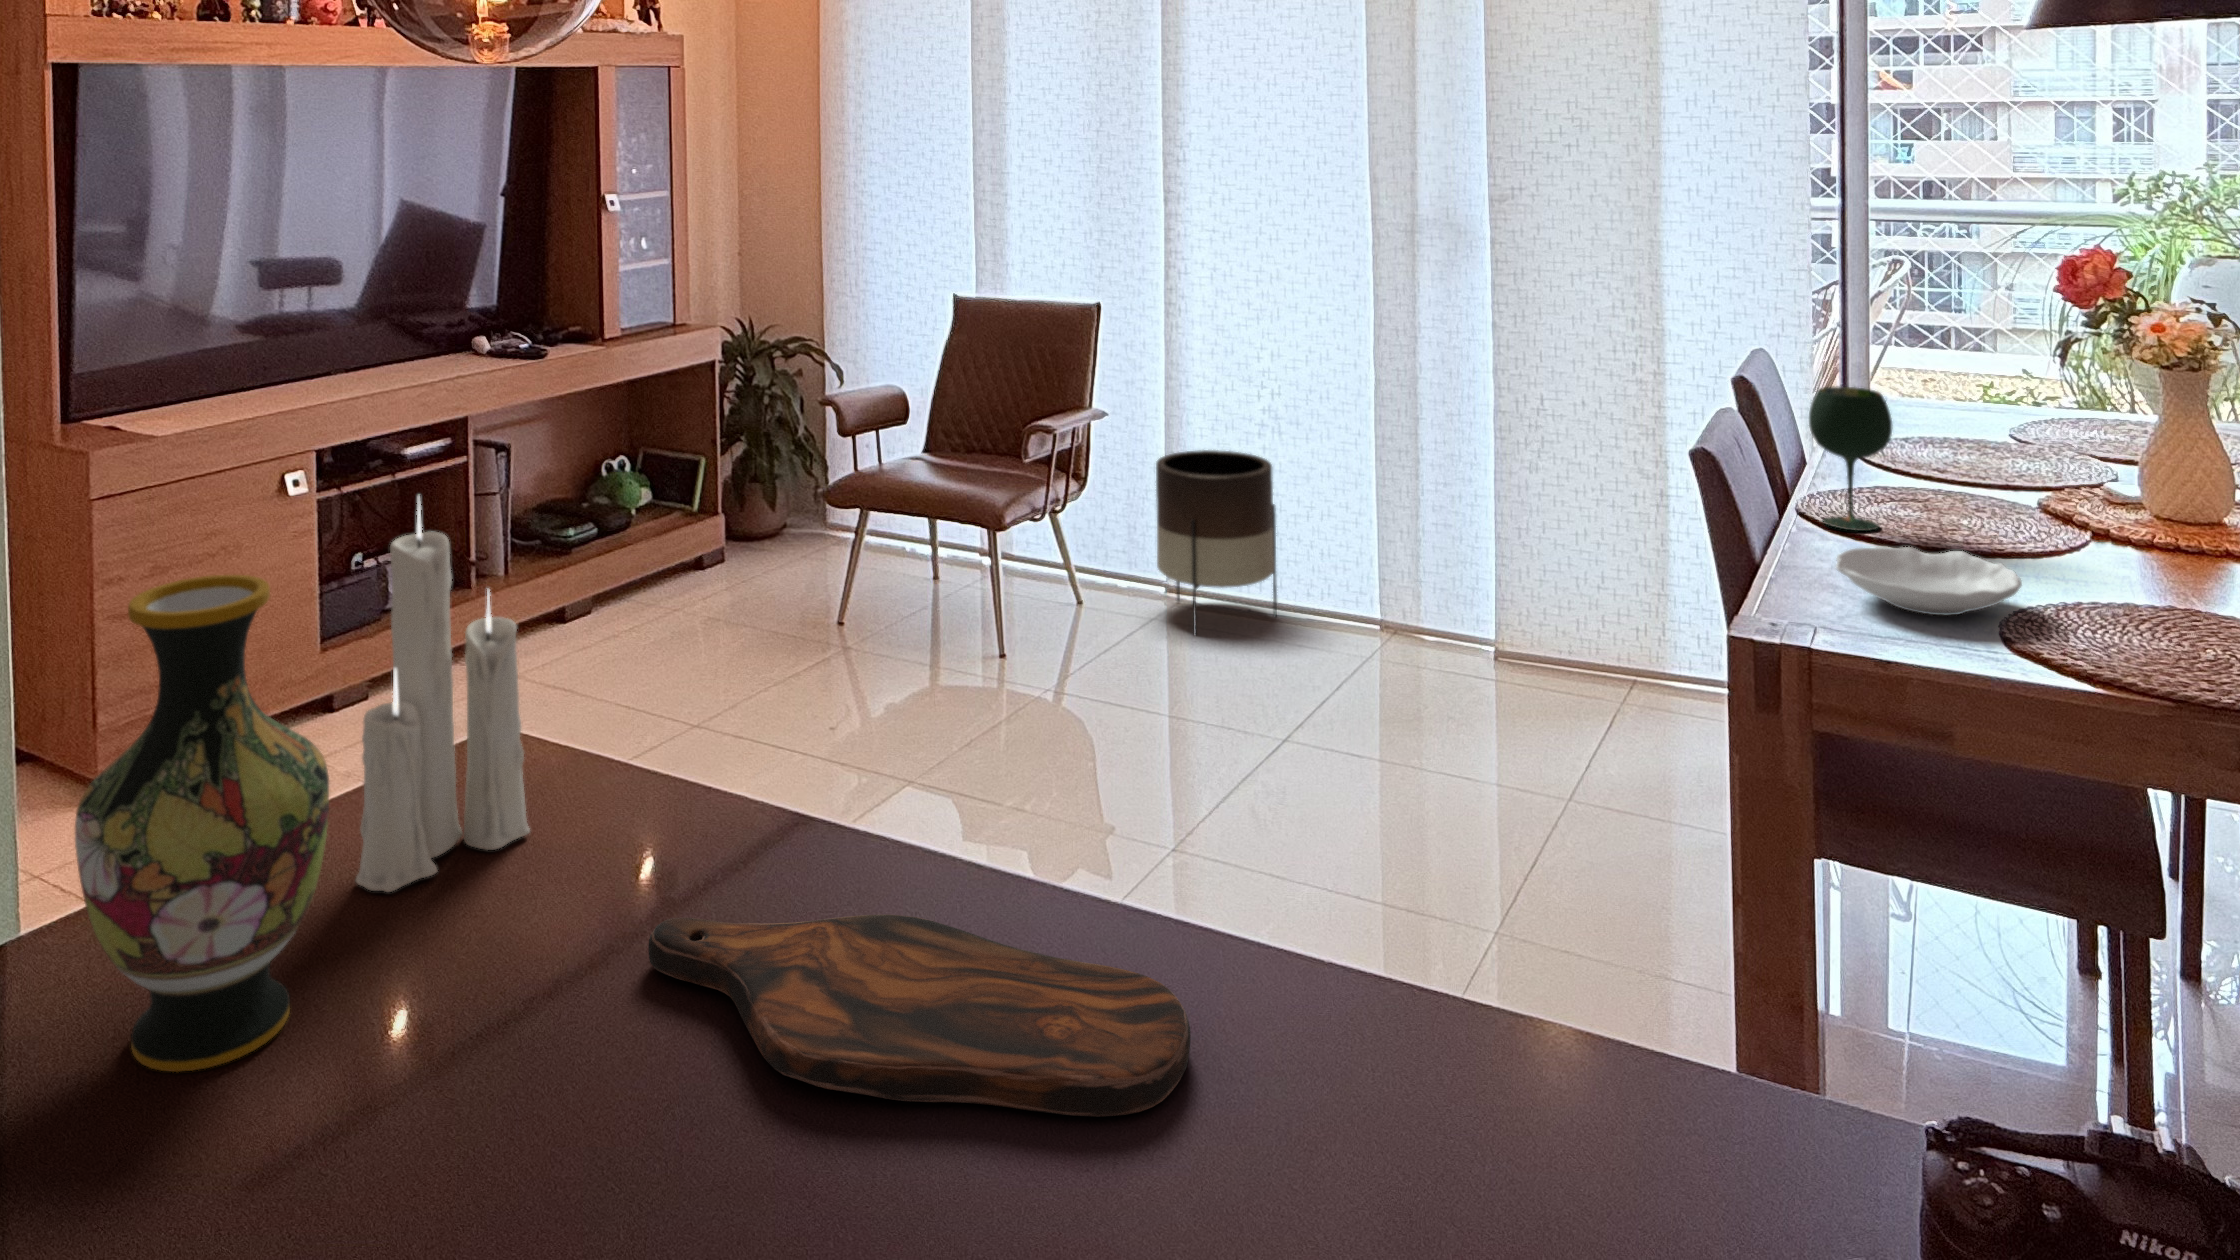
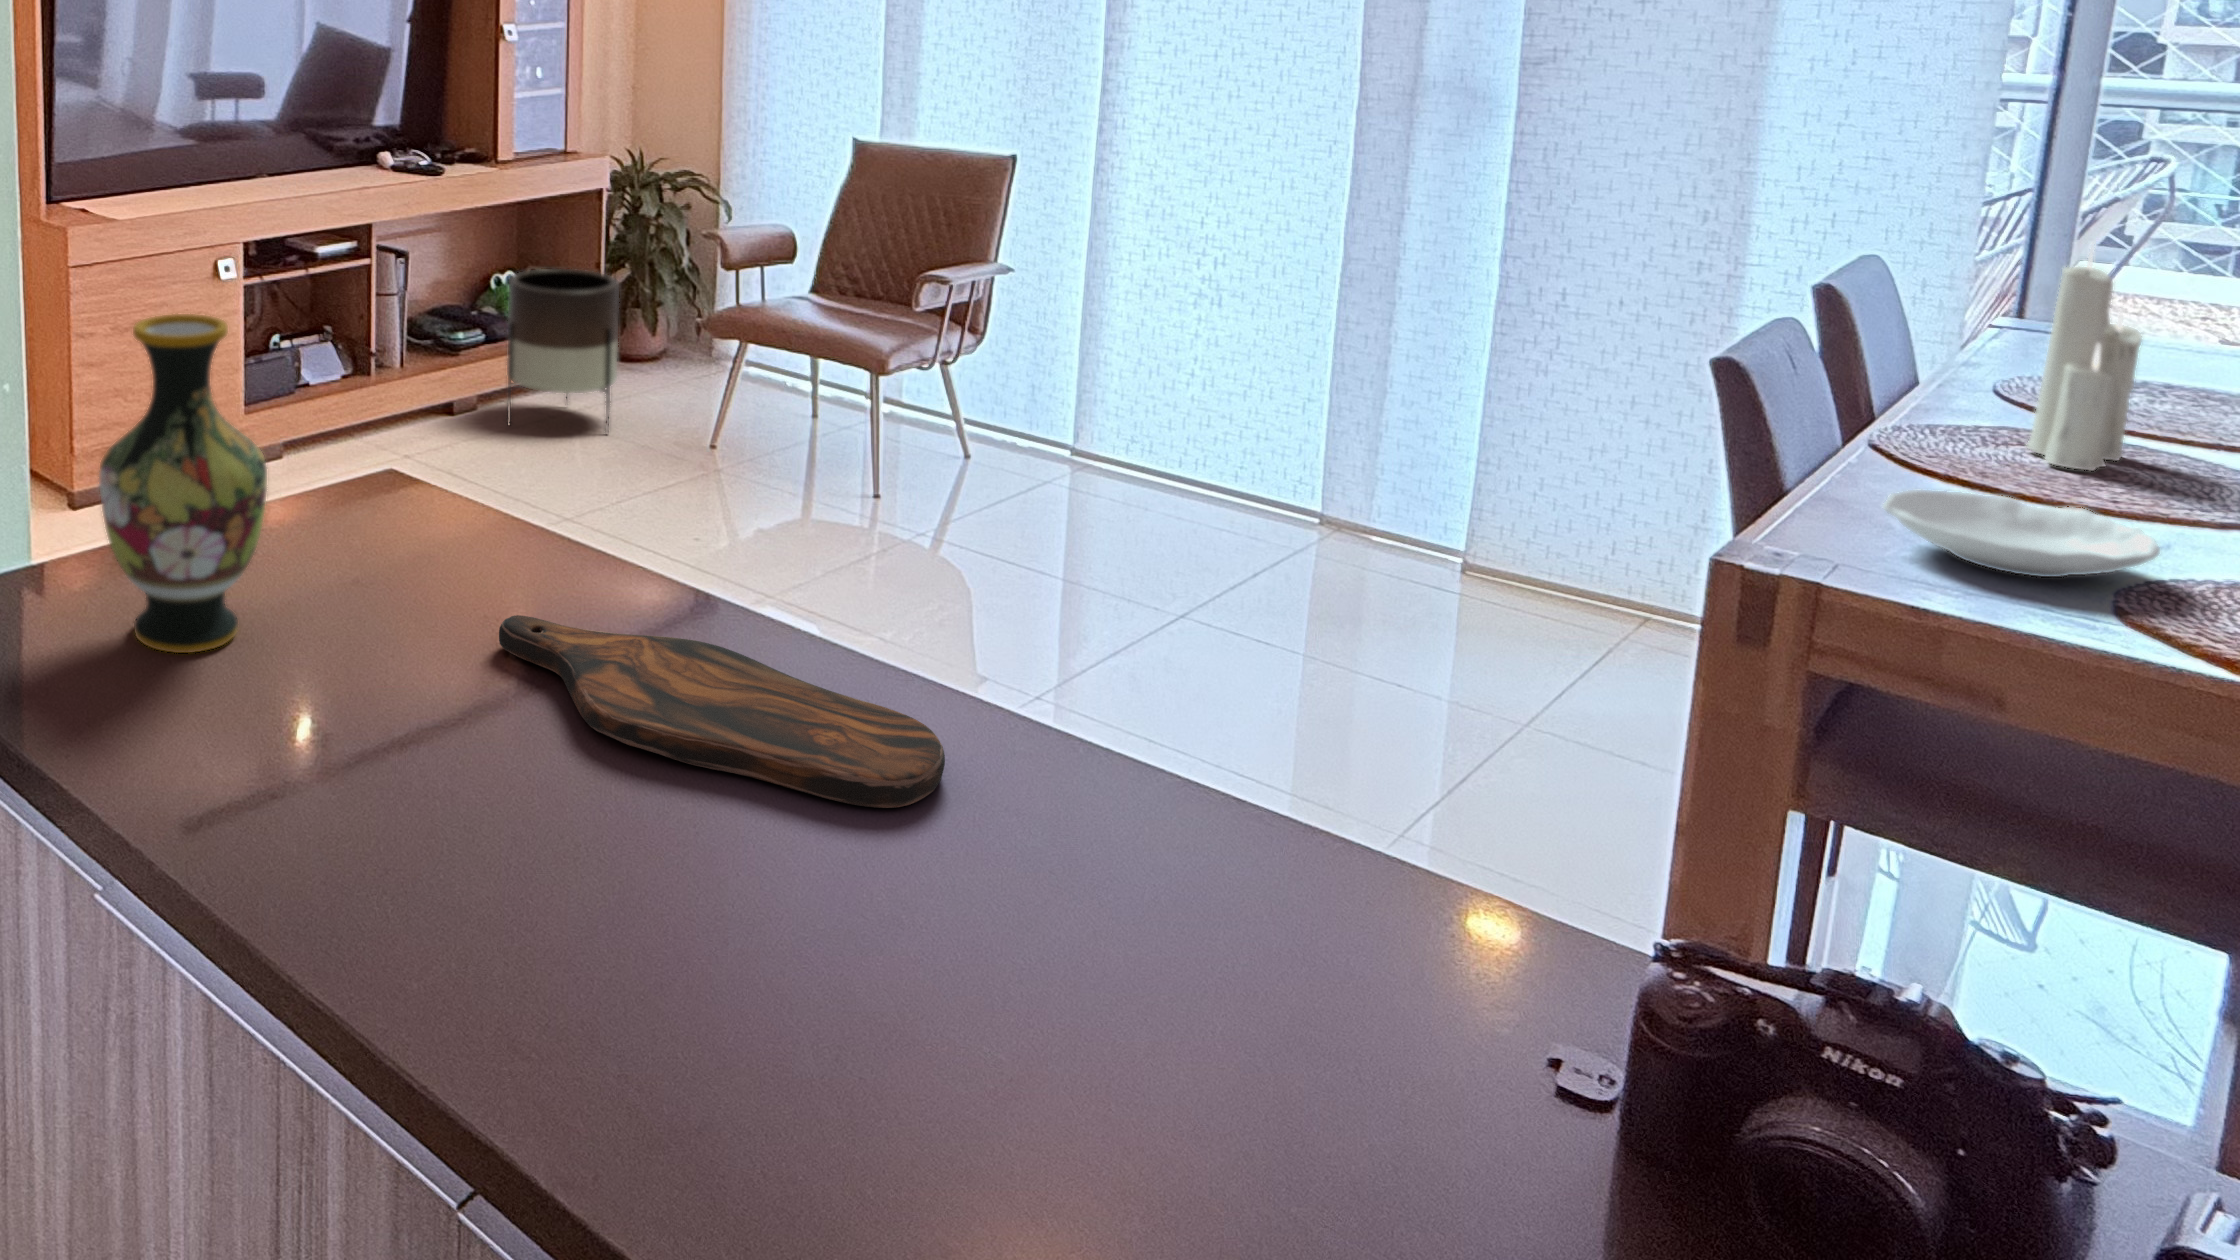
wine glass: present [1809,386,1892,531] -> none [1903,305,2029,477]
planter: present [1156,450,1277,635] -> present [507,269,619,432]
candle: present [356,497,530,892] -> present [2027,248,2142,471]

